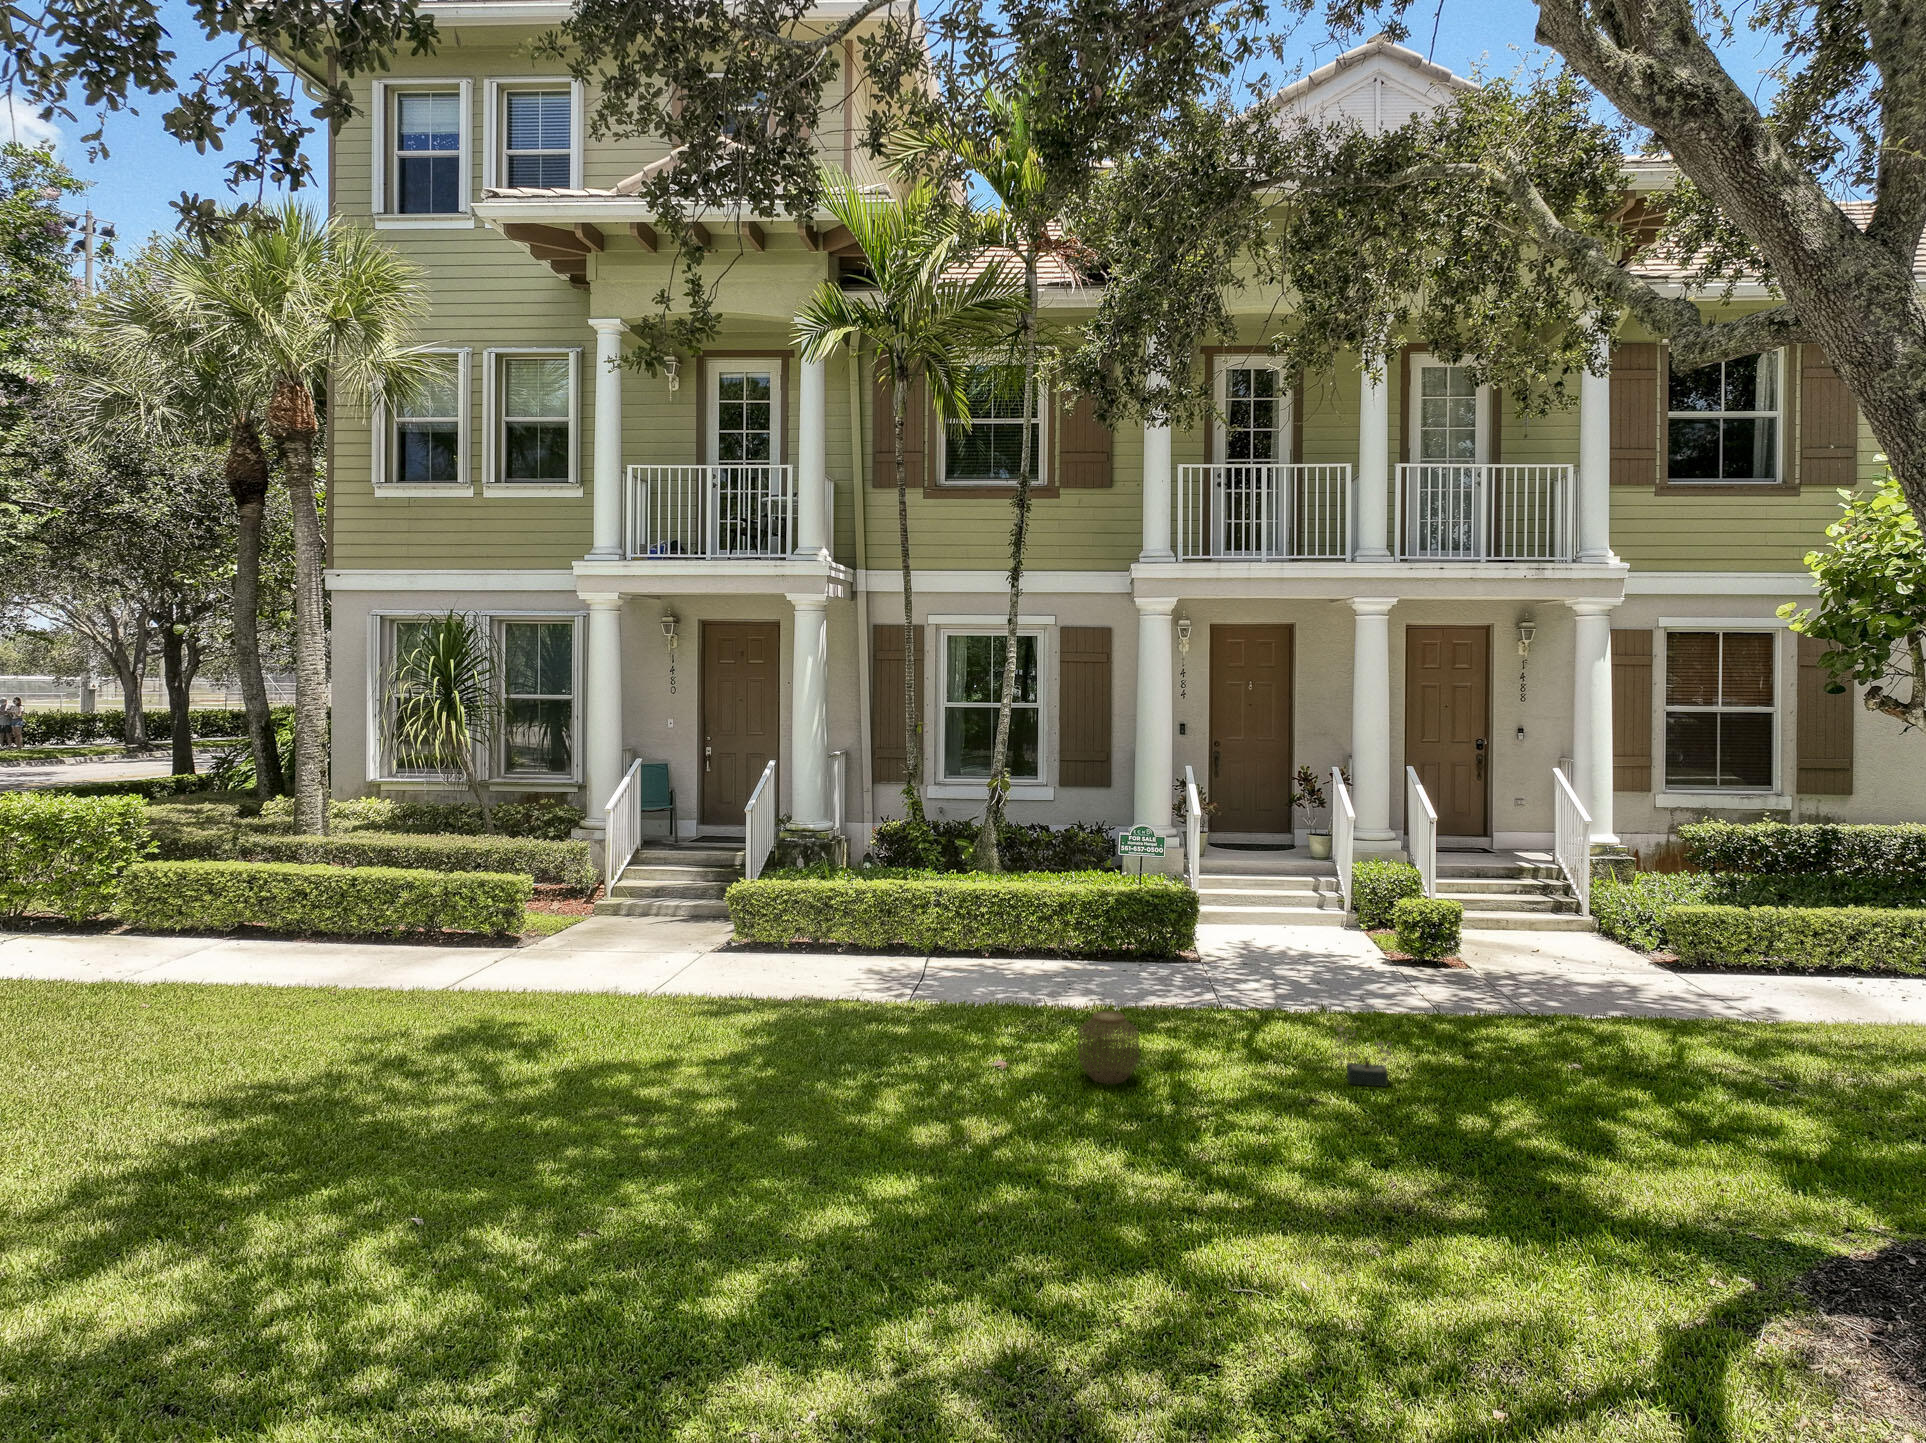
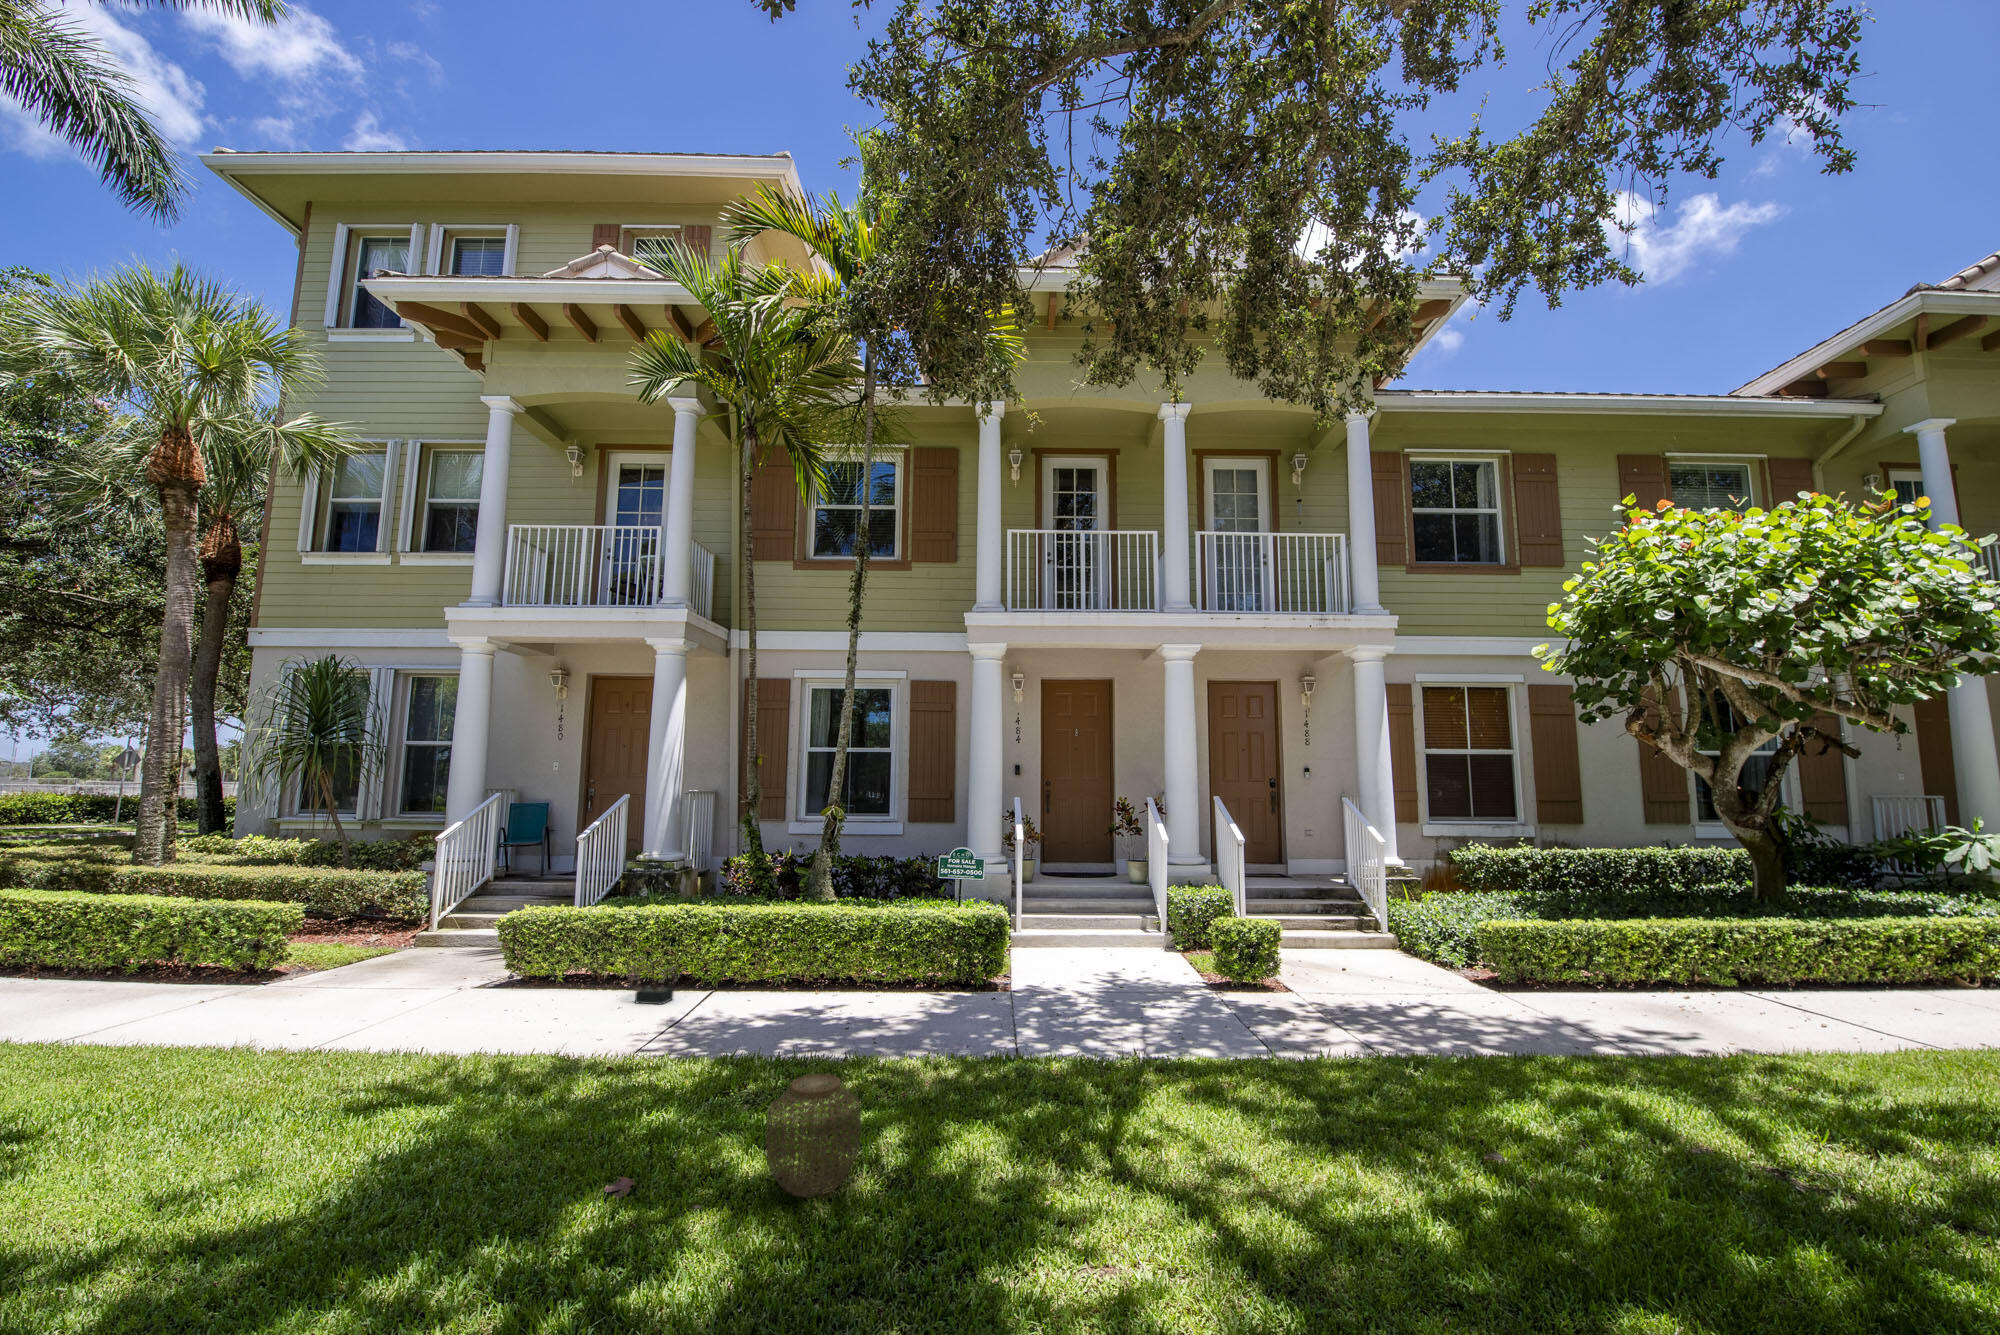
decorative plant: present [1333,1027,1397,1087] -> present [629,957,679,1004]

